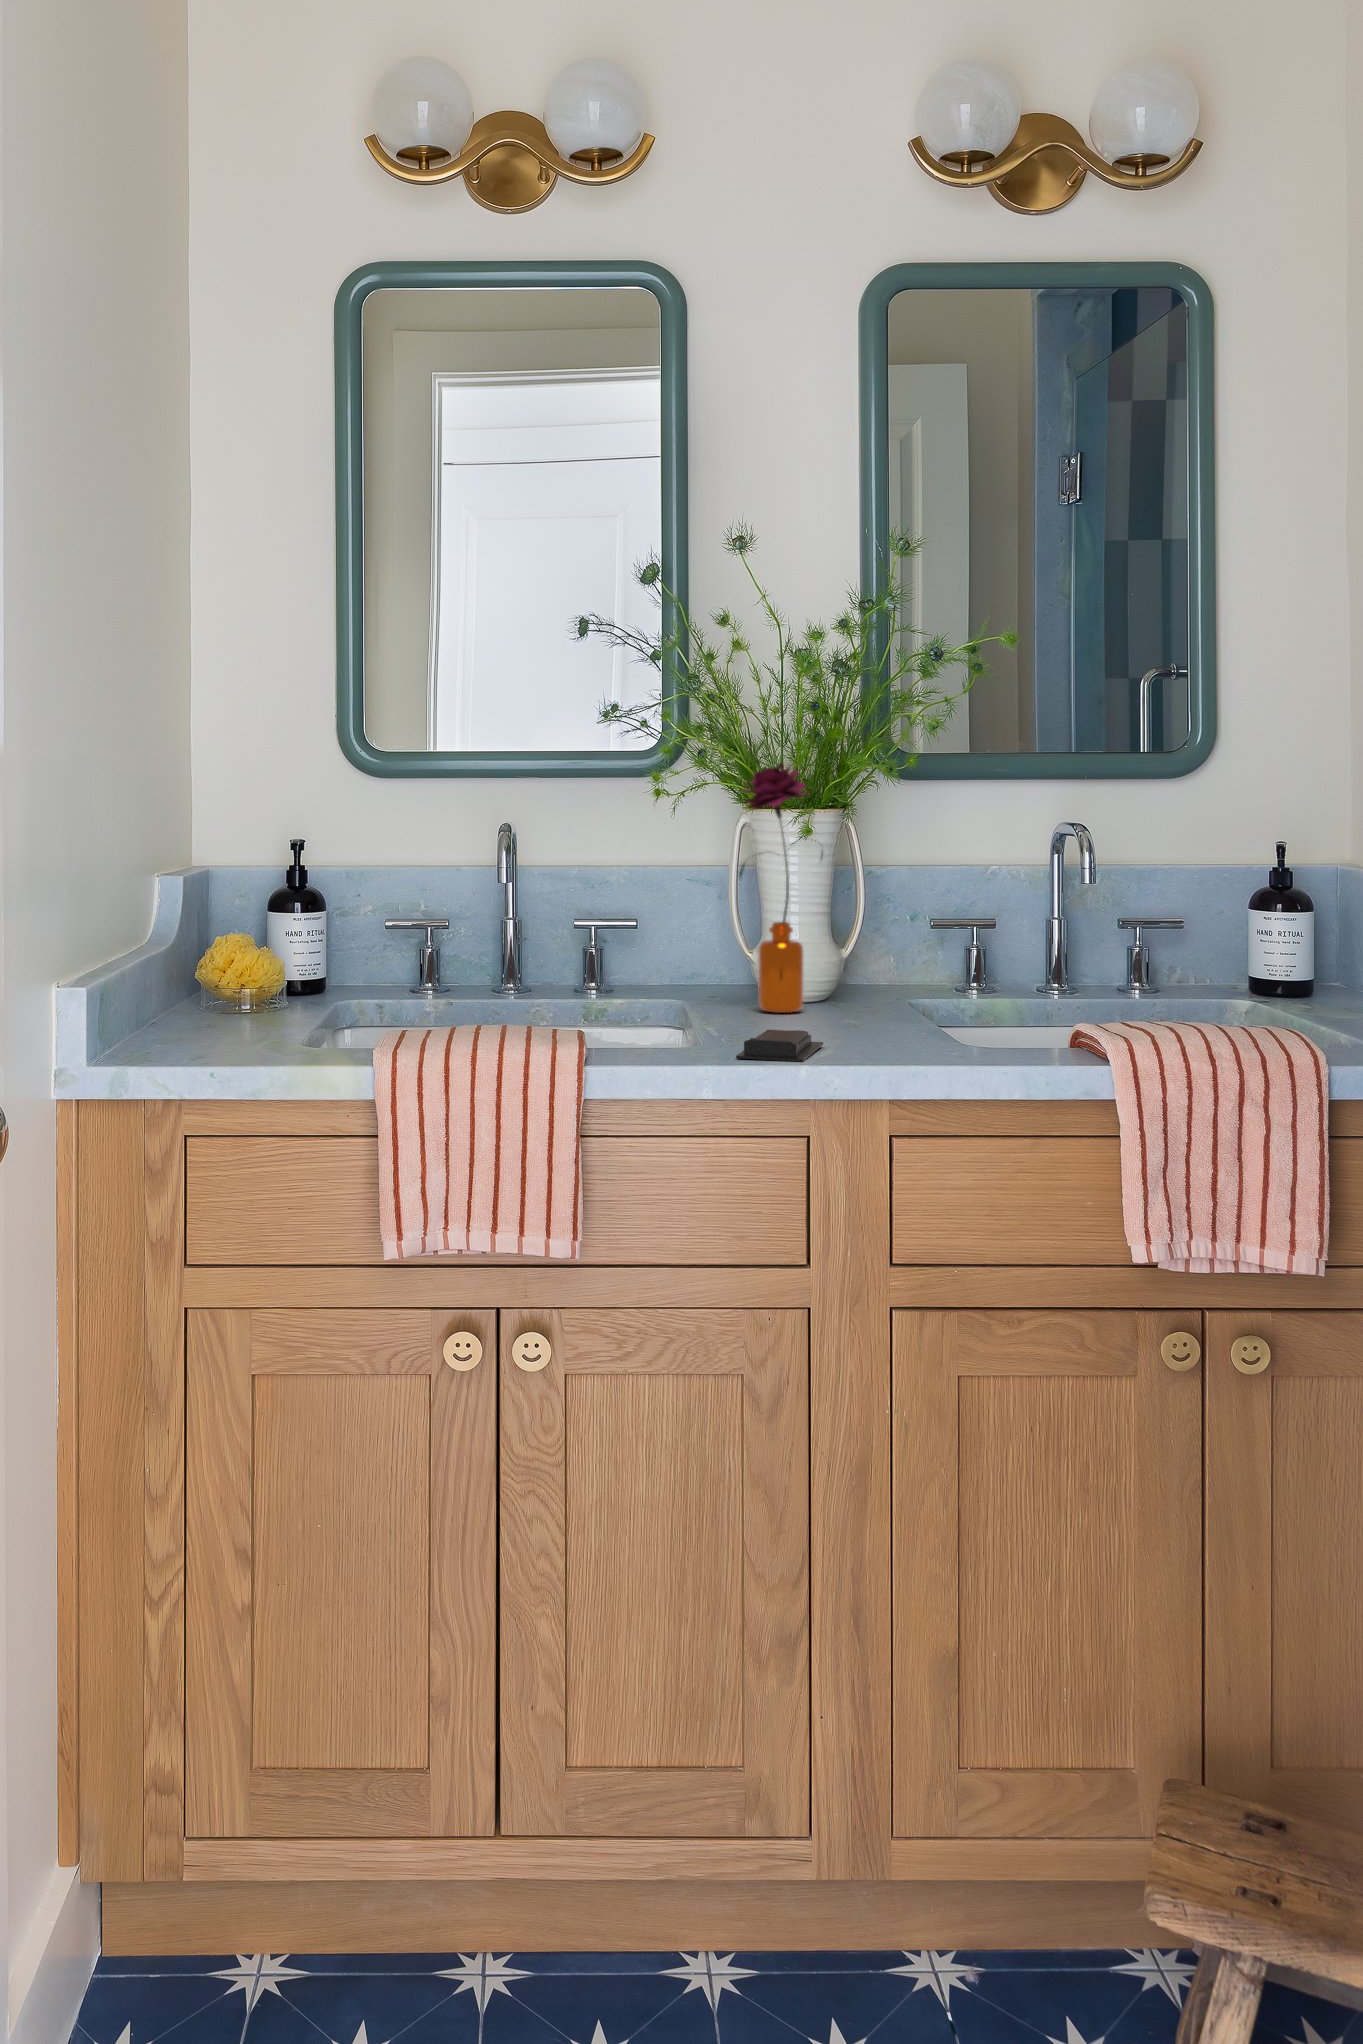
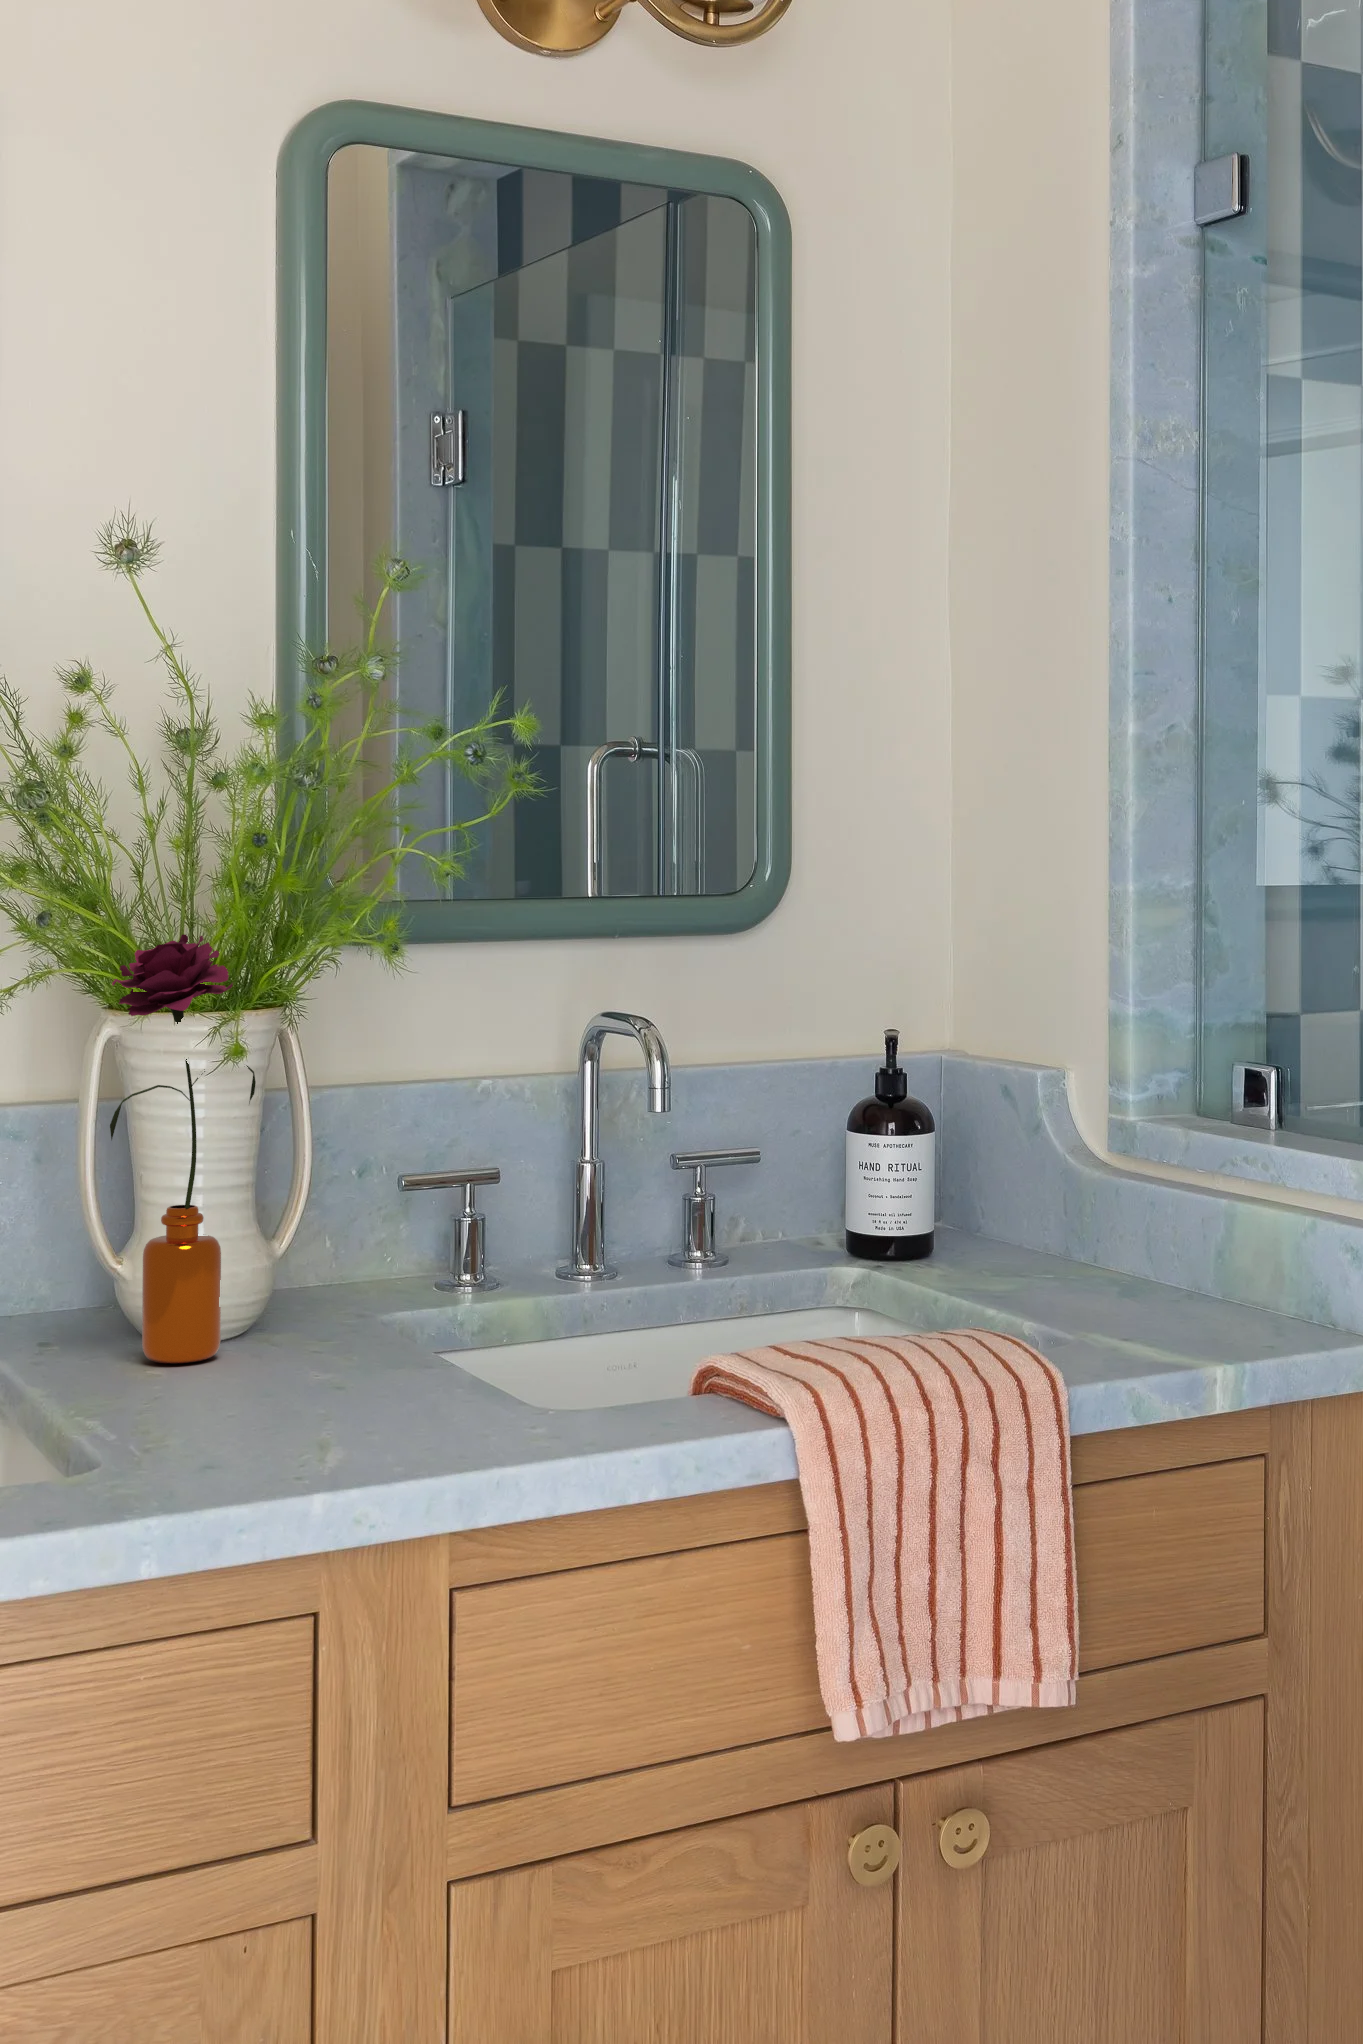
soap bar: present [736,1030,823,1062] -> none [210,1425,335,1502]

